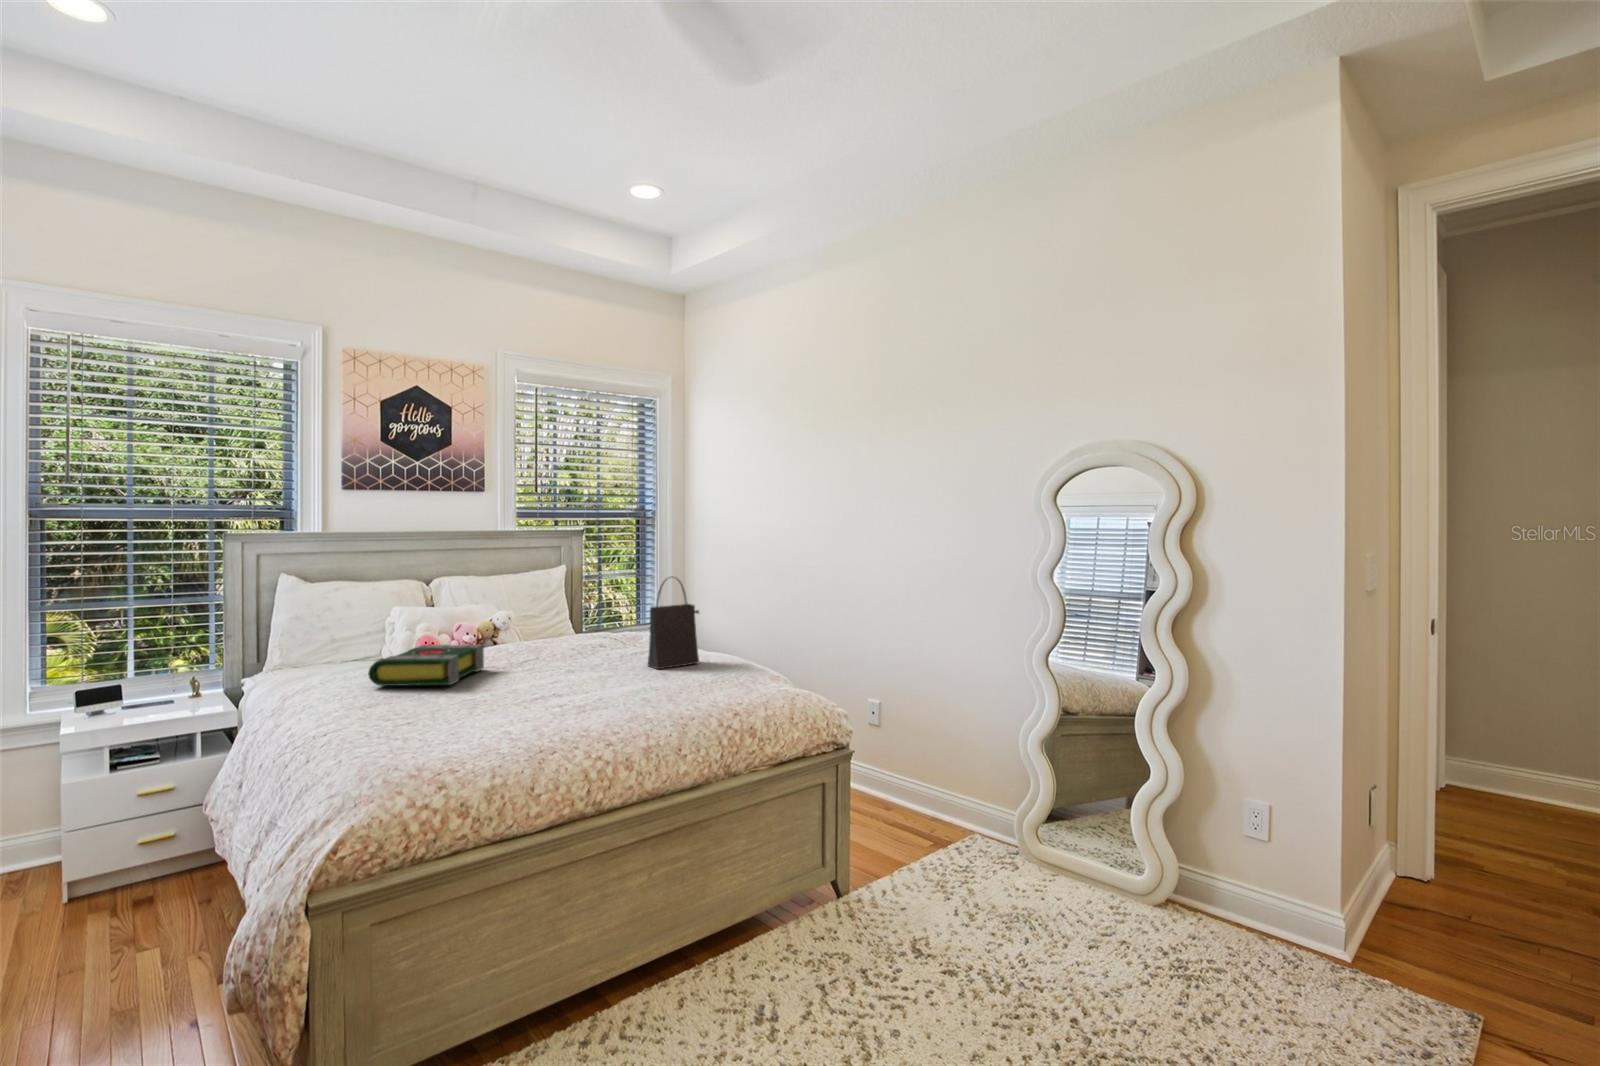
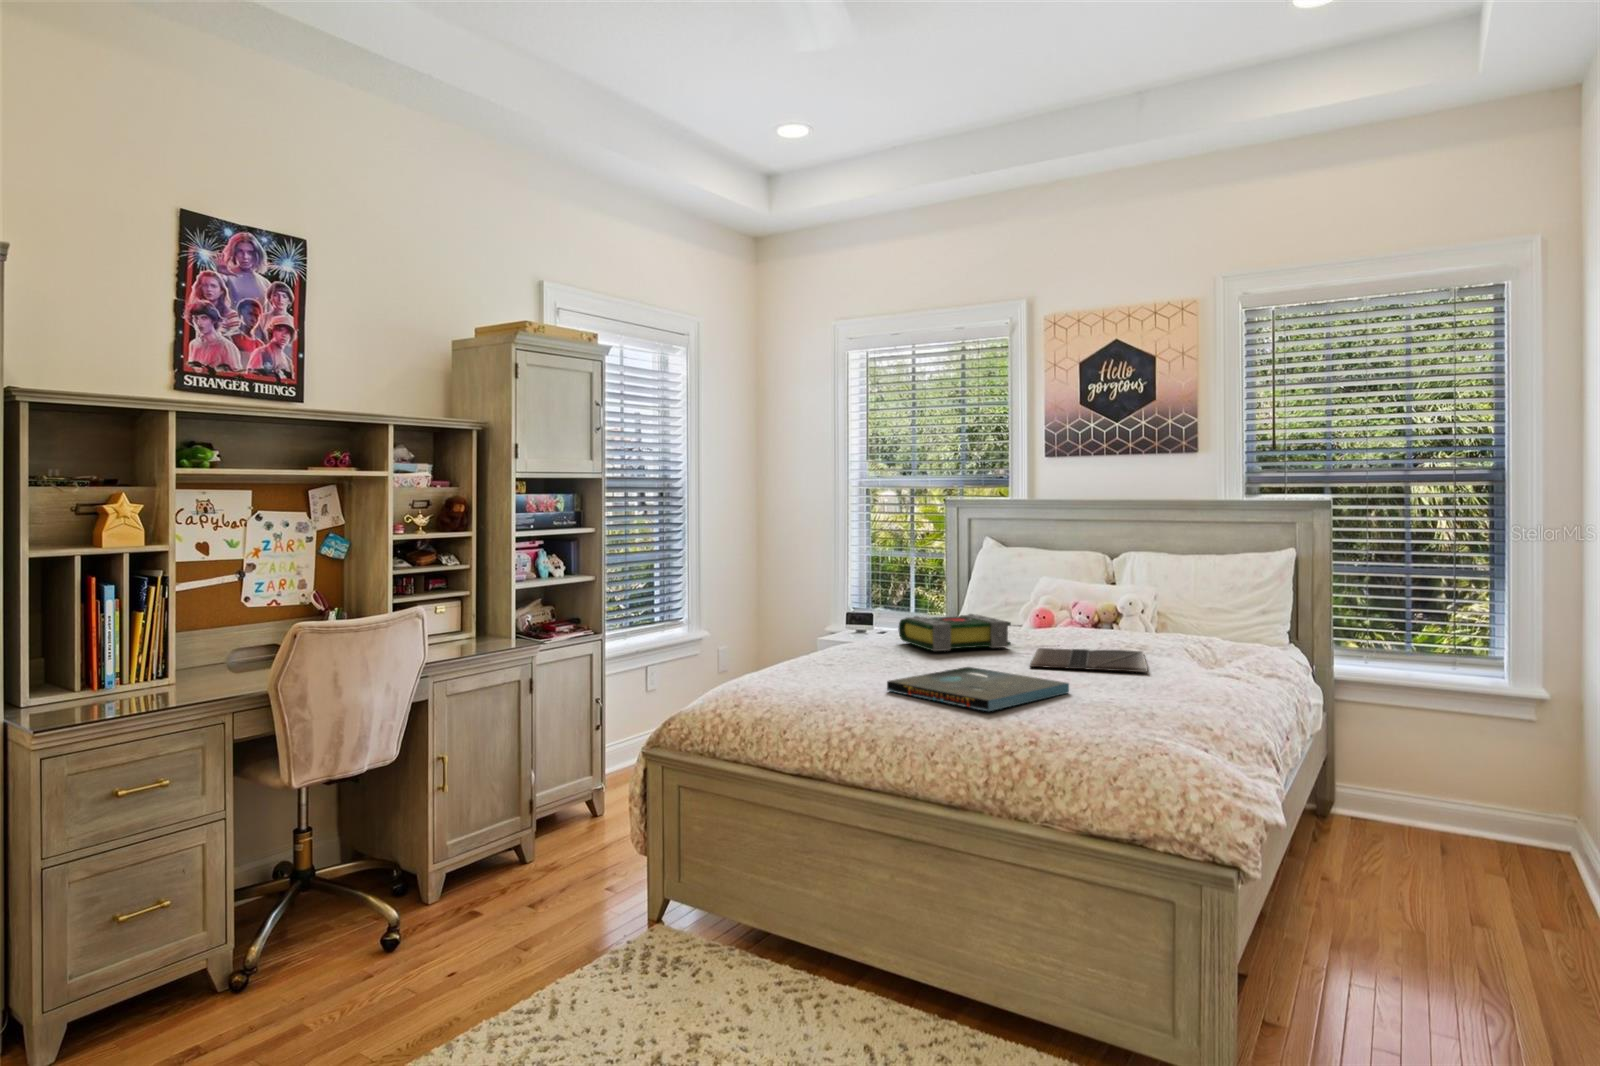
handbag: present [647,576,699,669] -> none [1139,562,1227,694]
laptop: none [500,650,630,676] -> present [1030,648,1147,672]
board game: none [543,676,675,720] -> present [887,667,1069,711]

